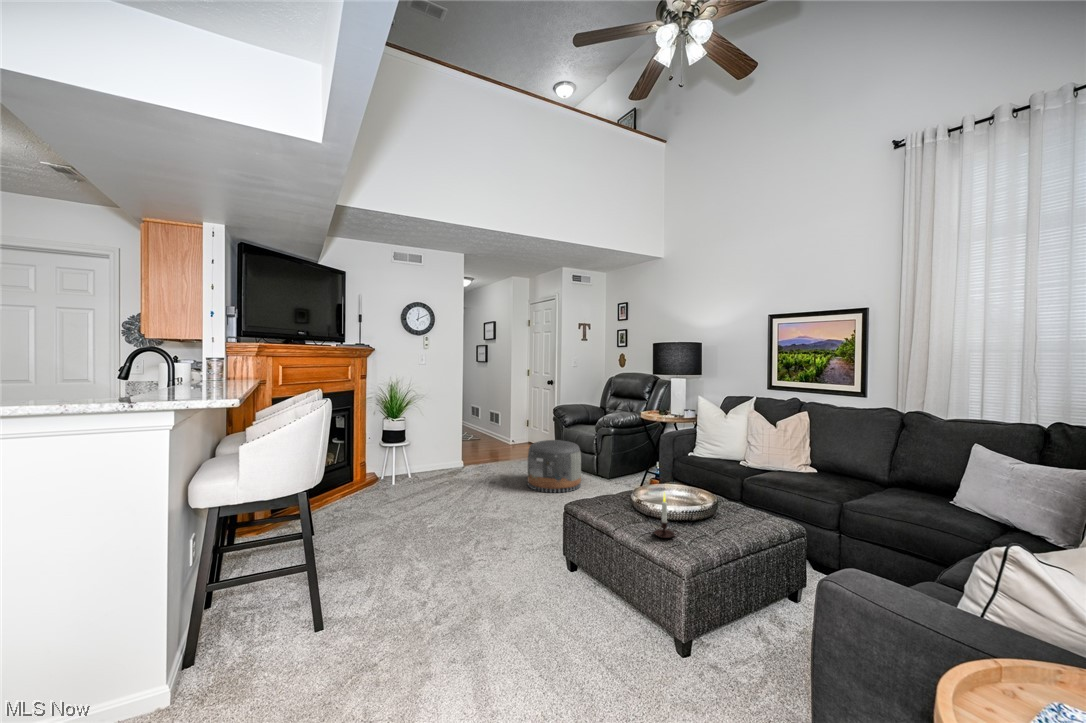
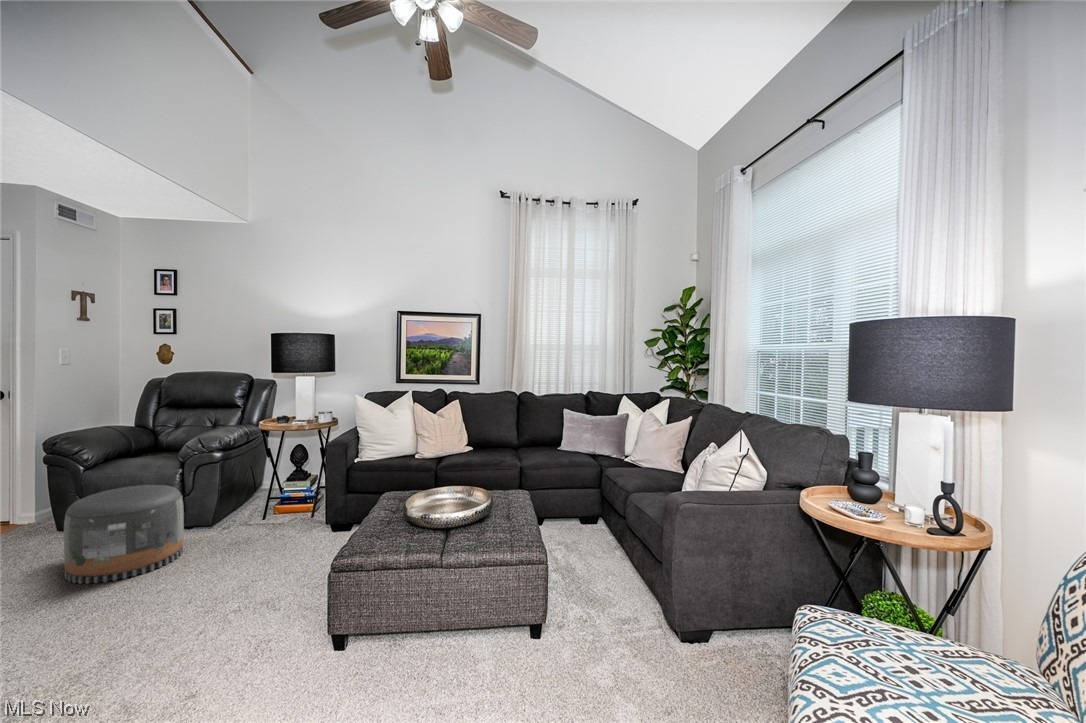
candle: present [654,492,678,538] -> none [490,489,515,534]

